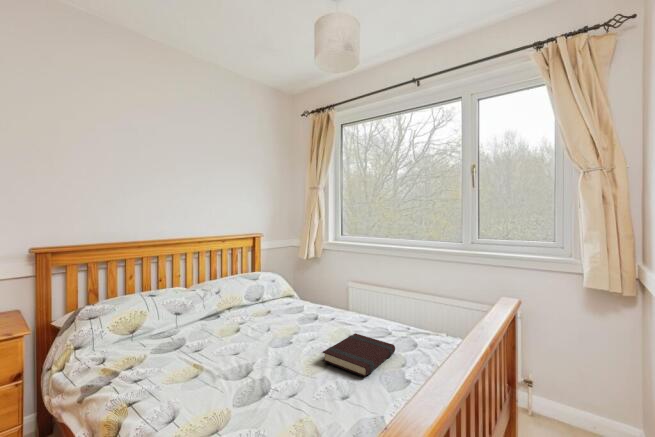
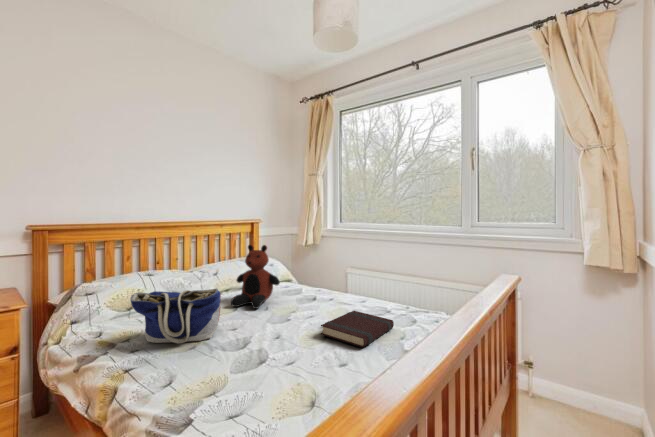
teddy bear: none [233,264,282,330] -> present [231,245,280,309]
tote bag: none [133,316,223,372] -> present [130,289,221,343]

